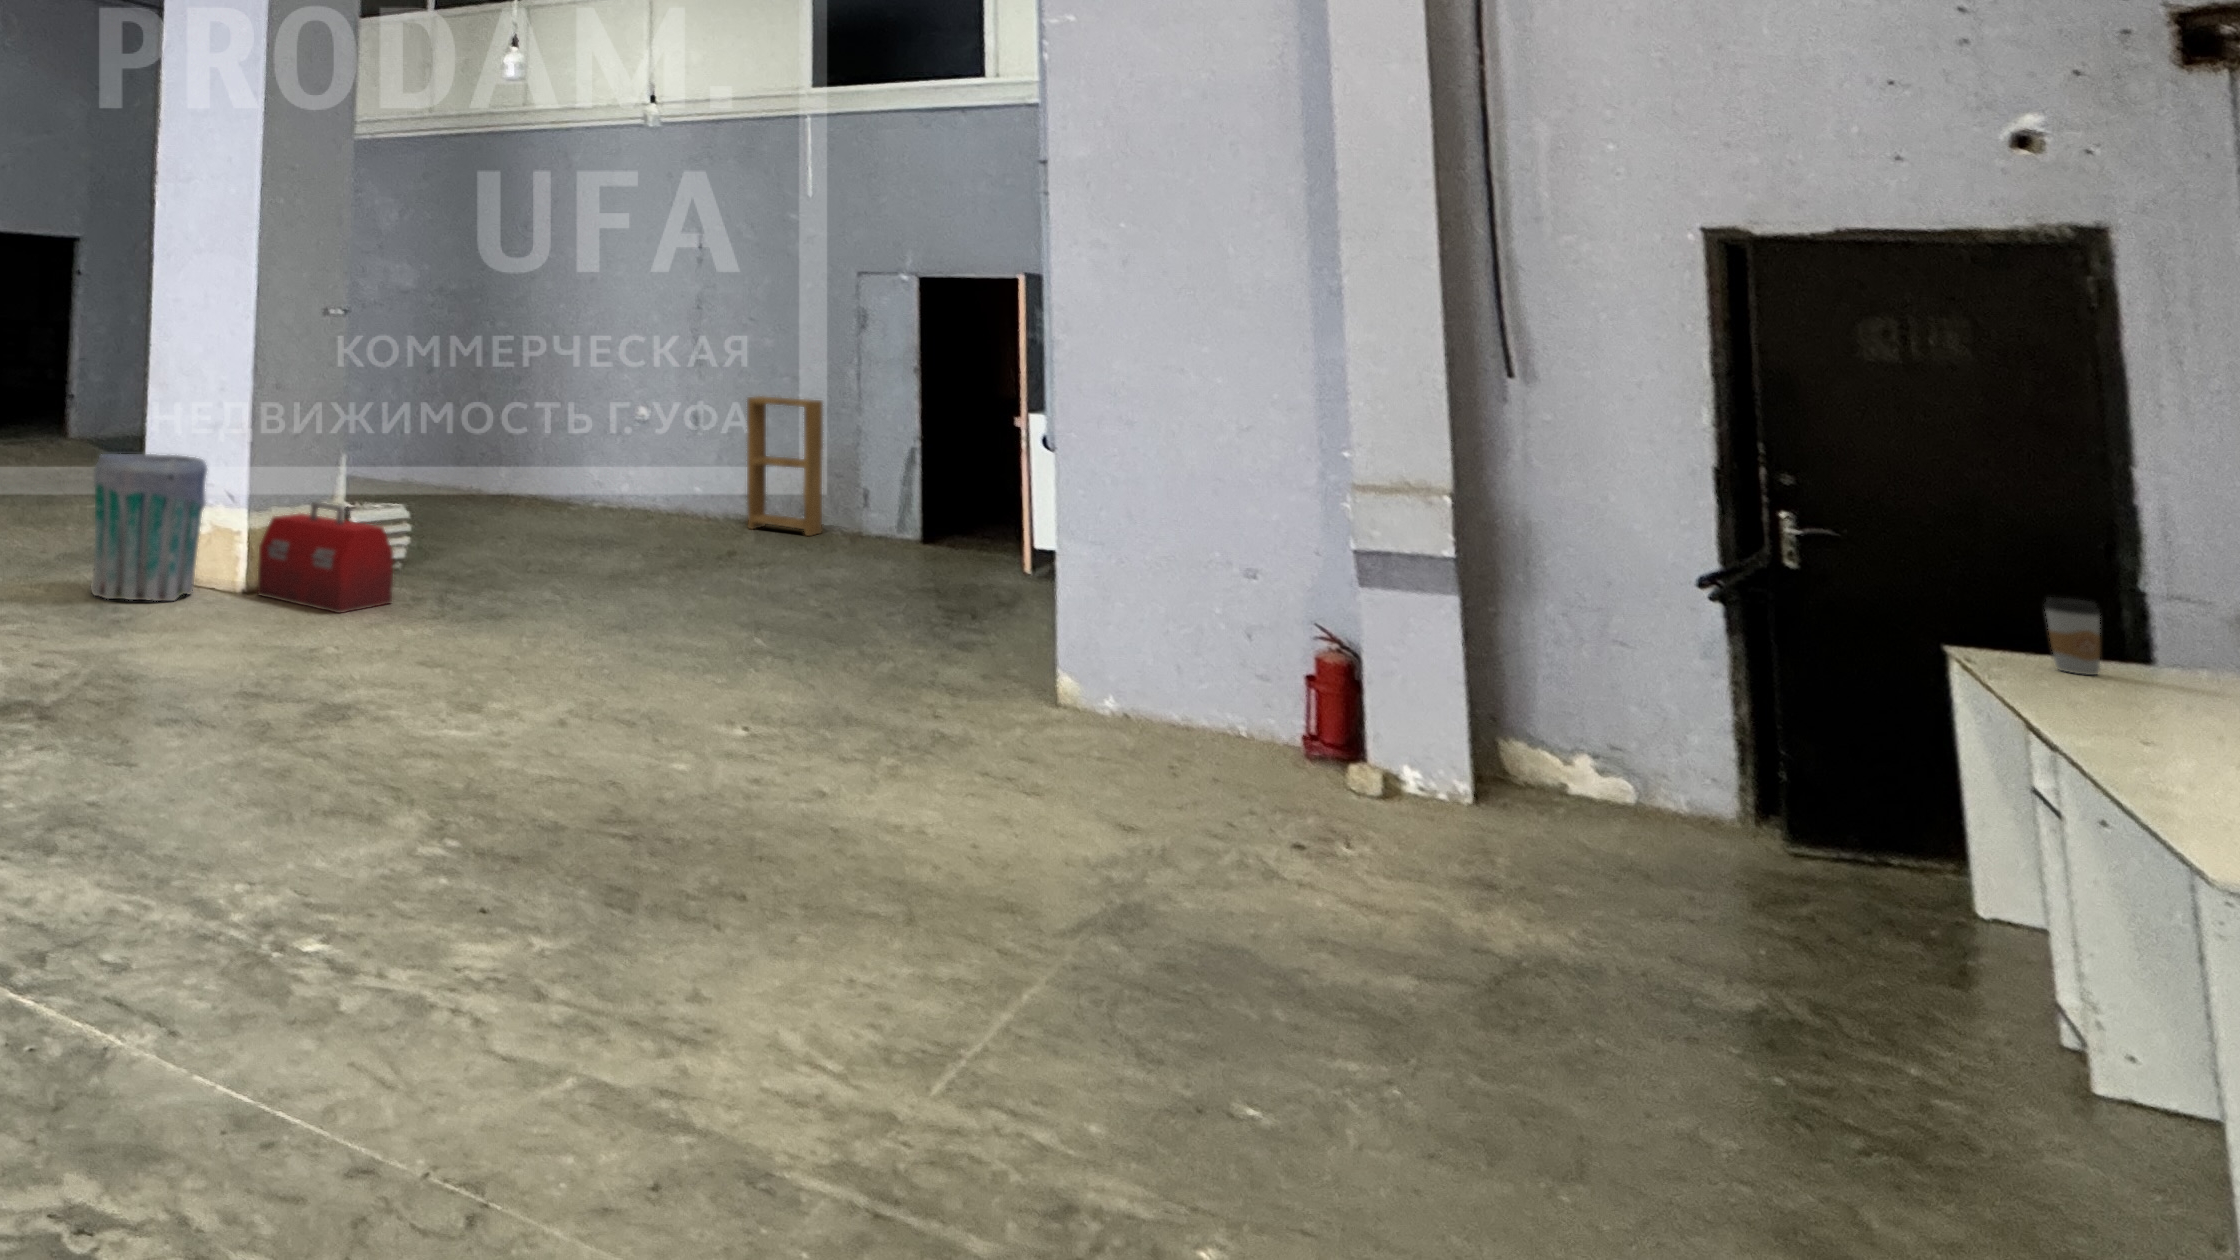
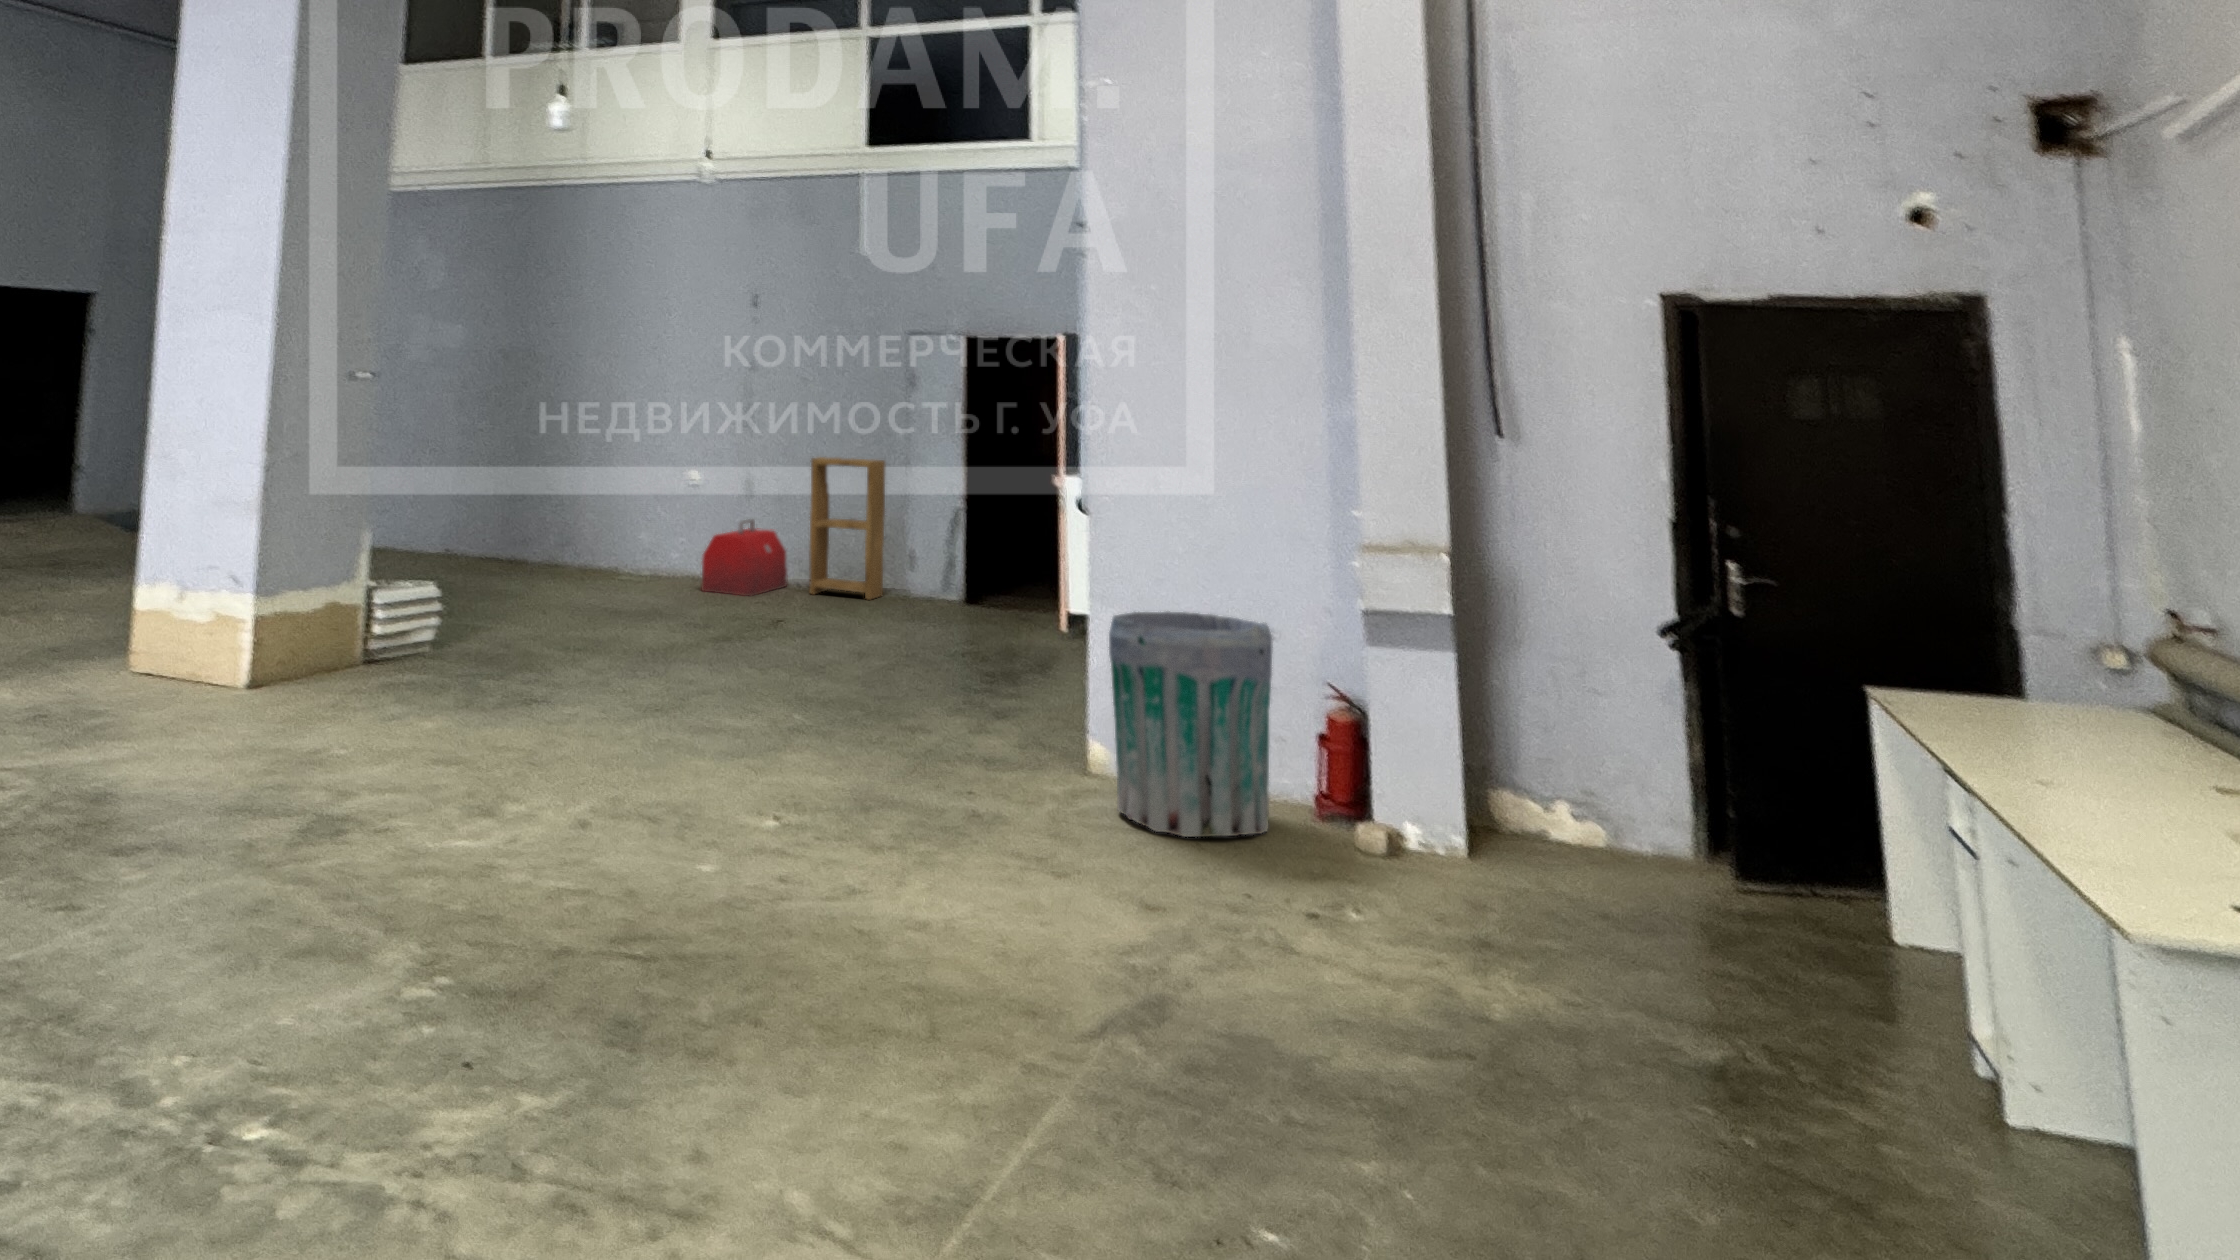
trash can: present [91,454,207,601] -> present [1109,611,1273,837]
toolbox: present [257,502,394,613] -> present [702,519,788,596]
coffee cup: present [2044,597,2100,675] -> none [1940,637,1984,709]

